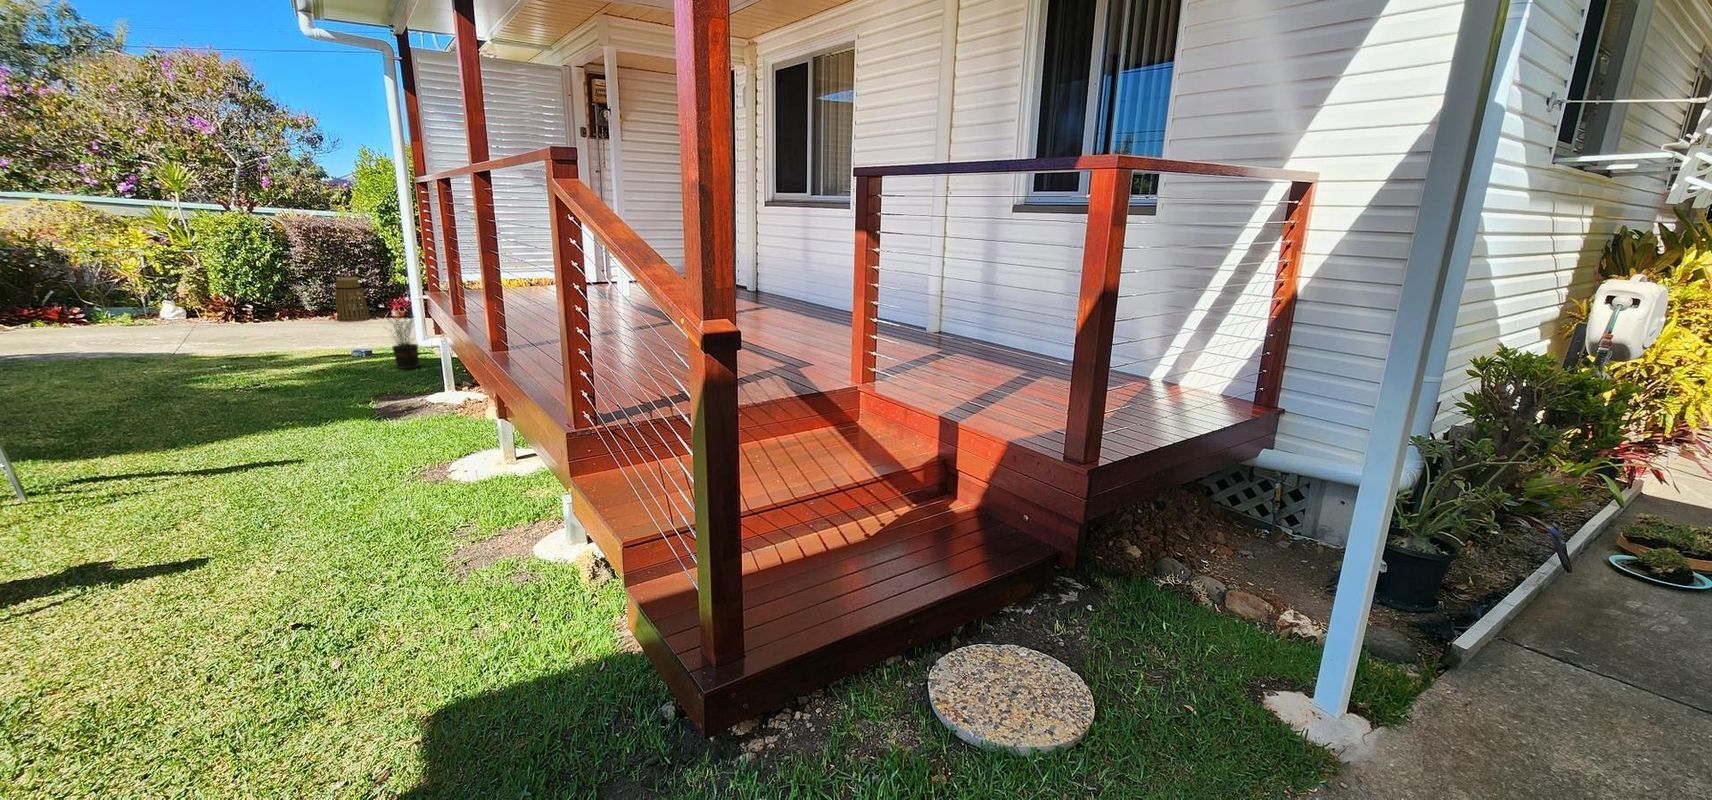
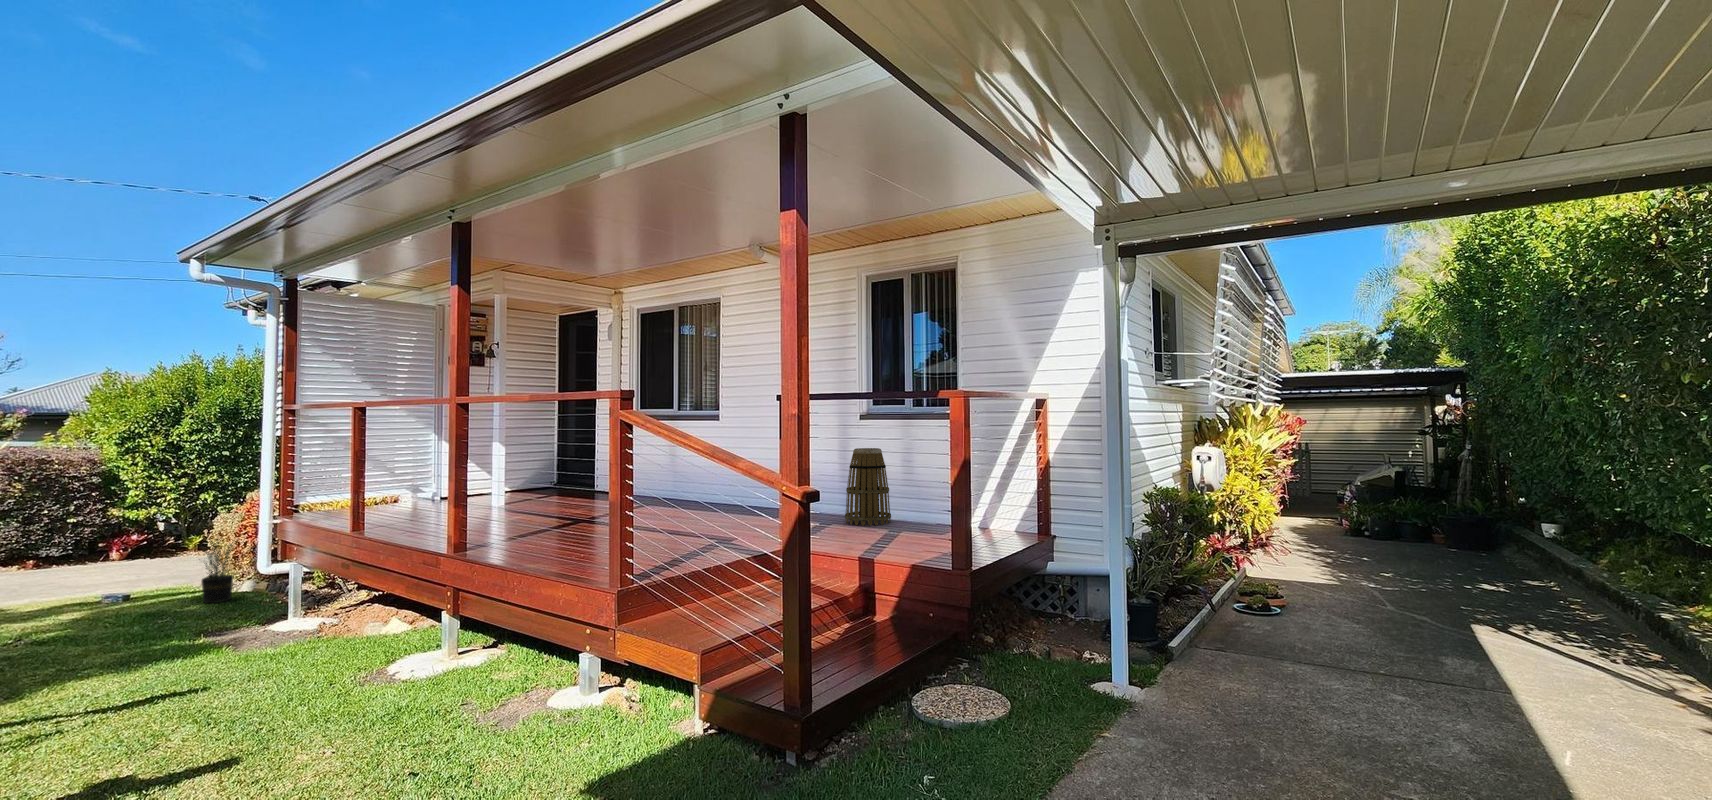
basket: present [335,277,370,322] -> present [845,448,891,526]

